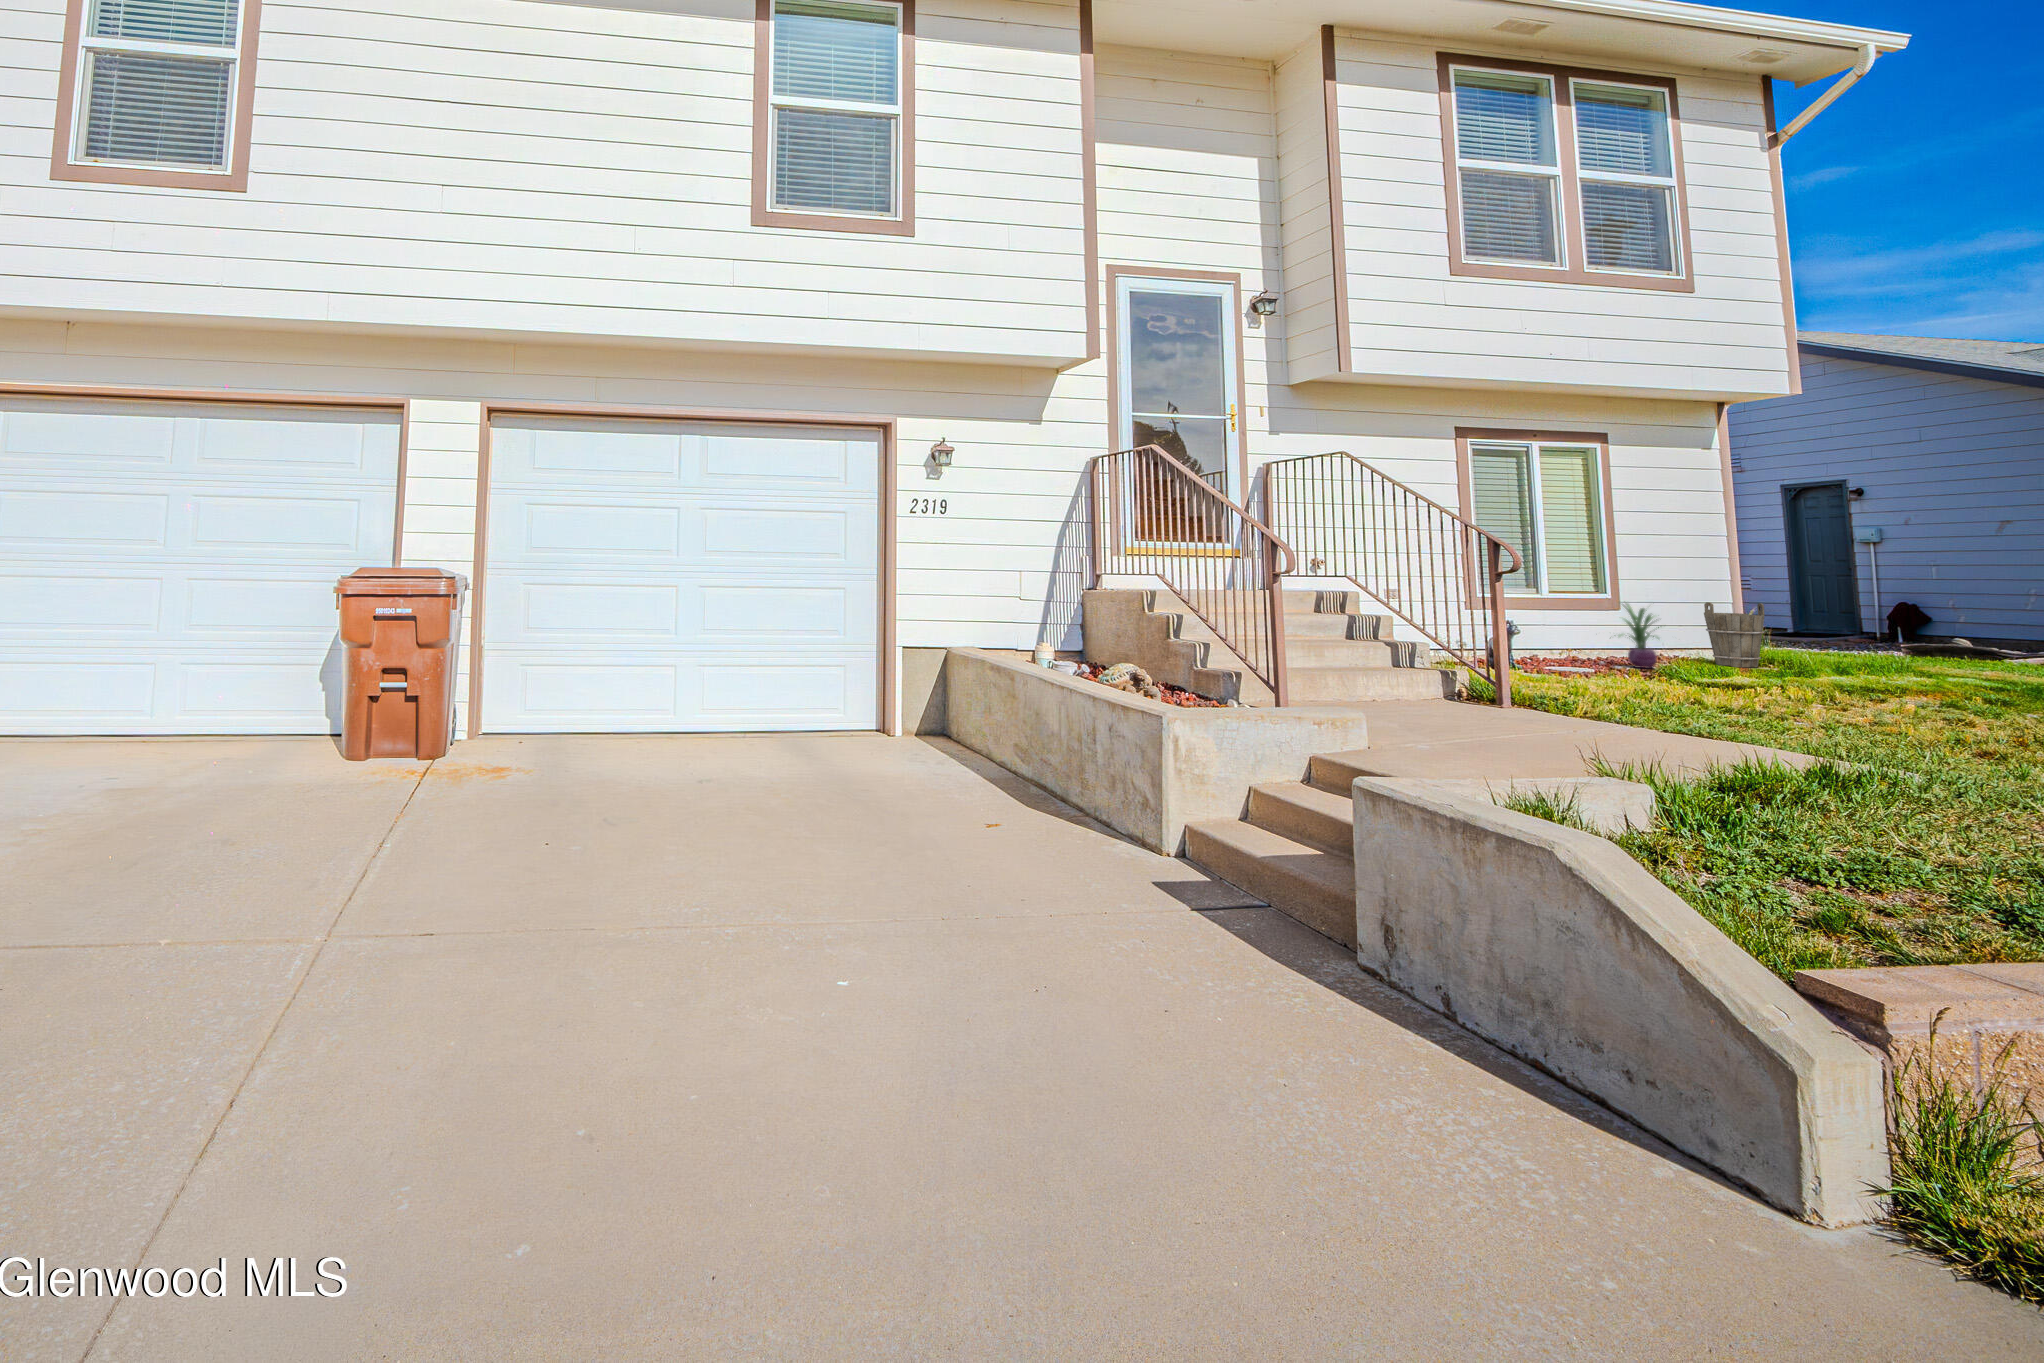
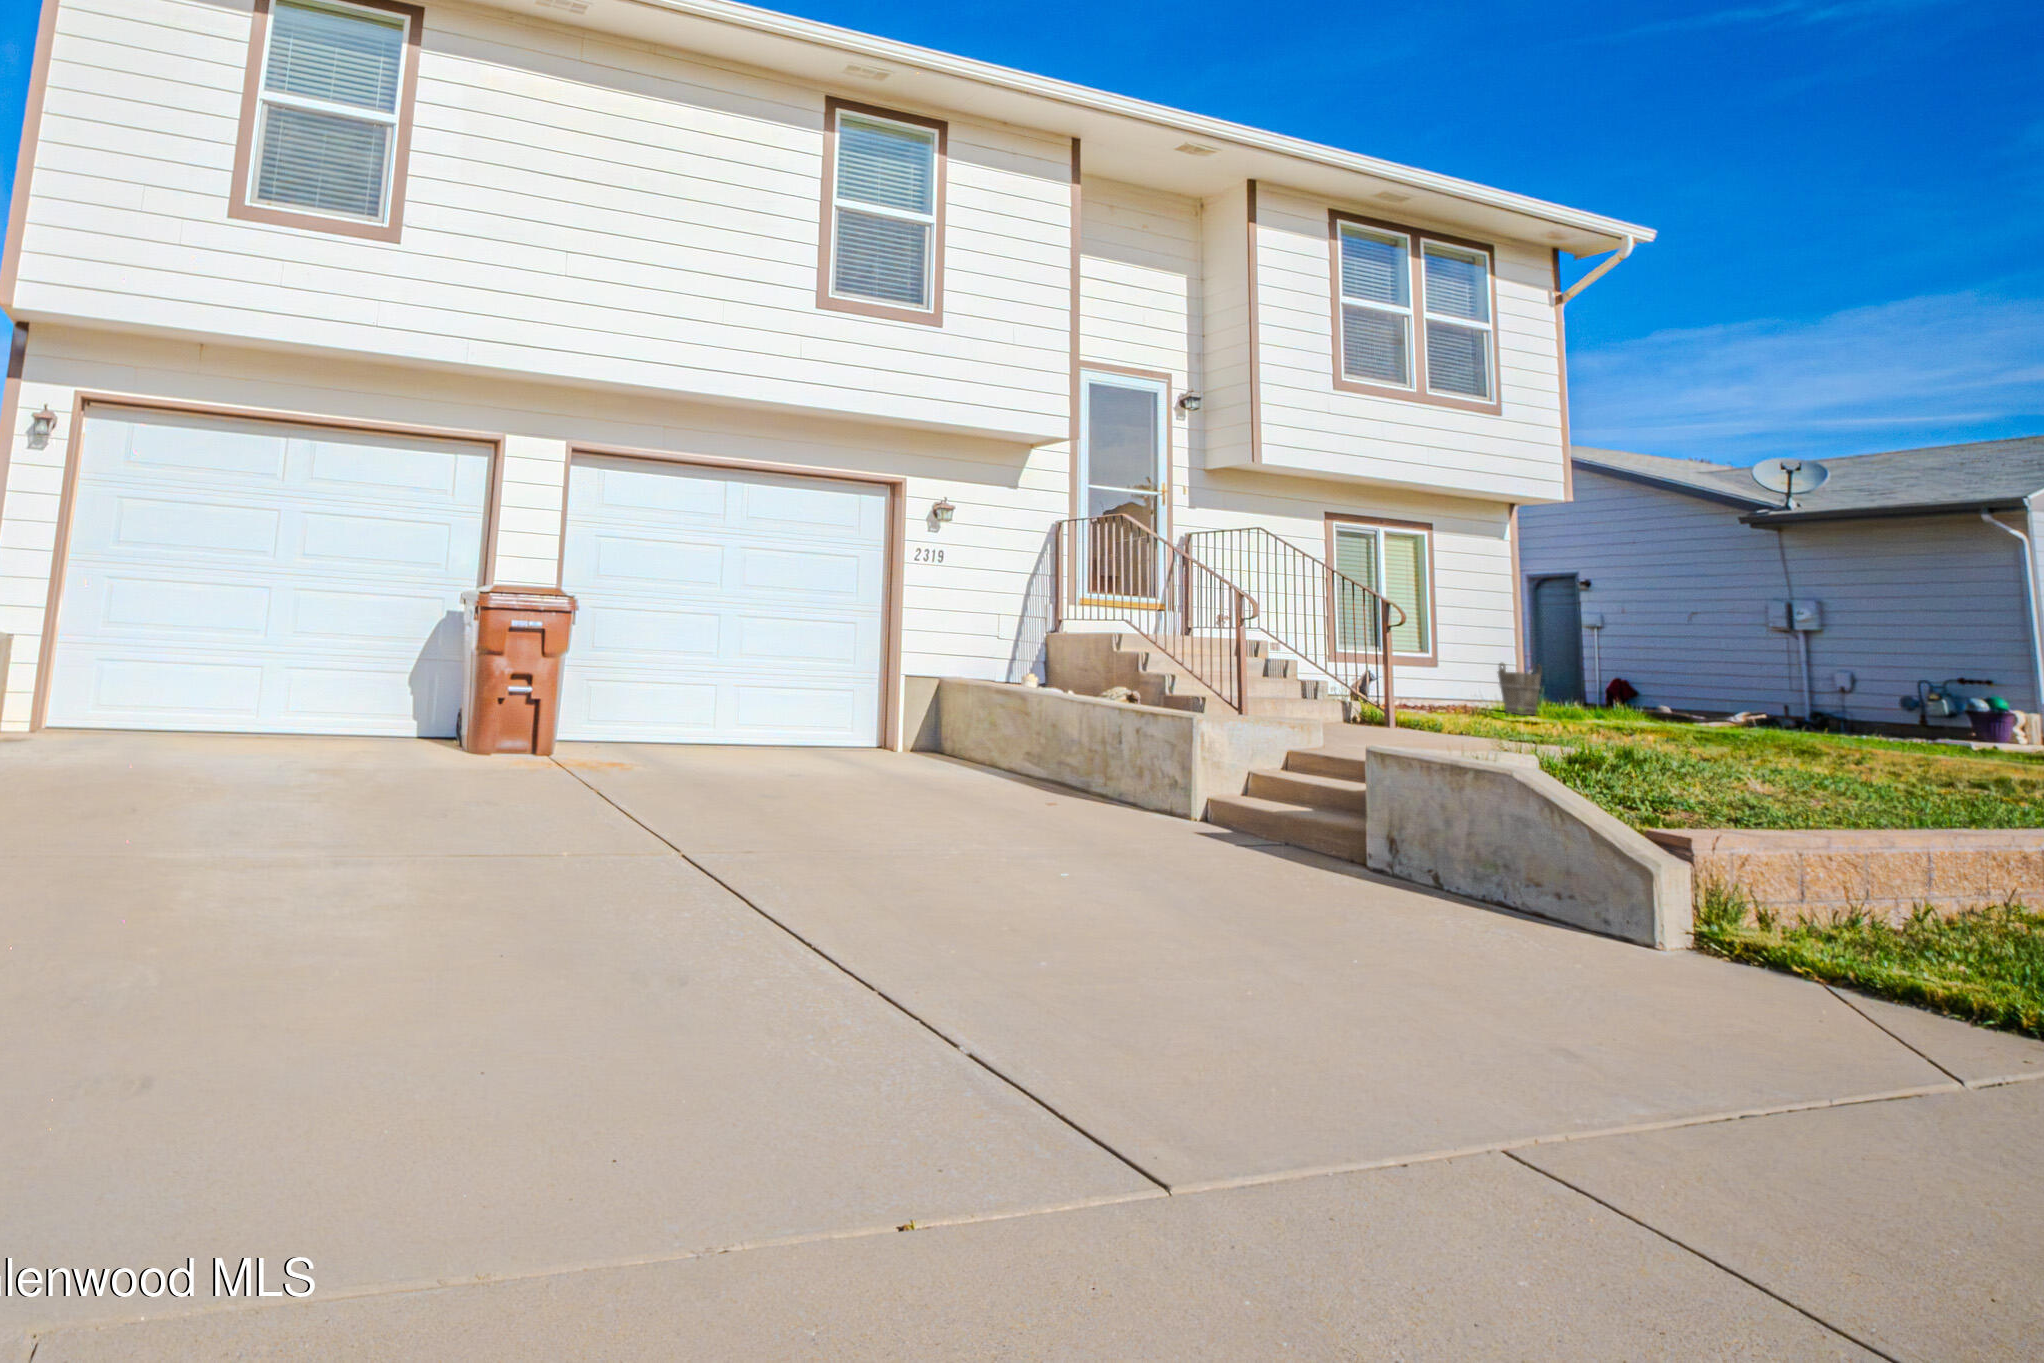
decorative plant: present [1619,603,1662,668] -> none [1420,659,1488,712]

